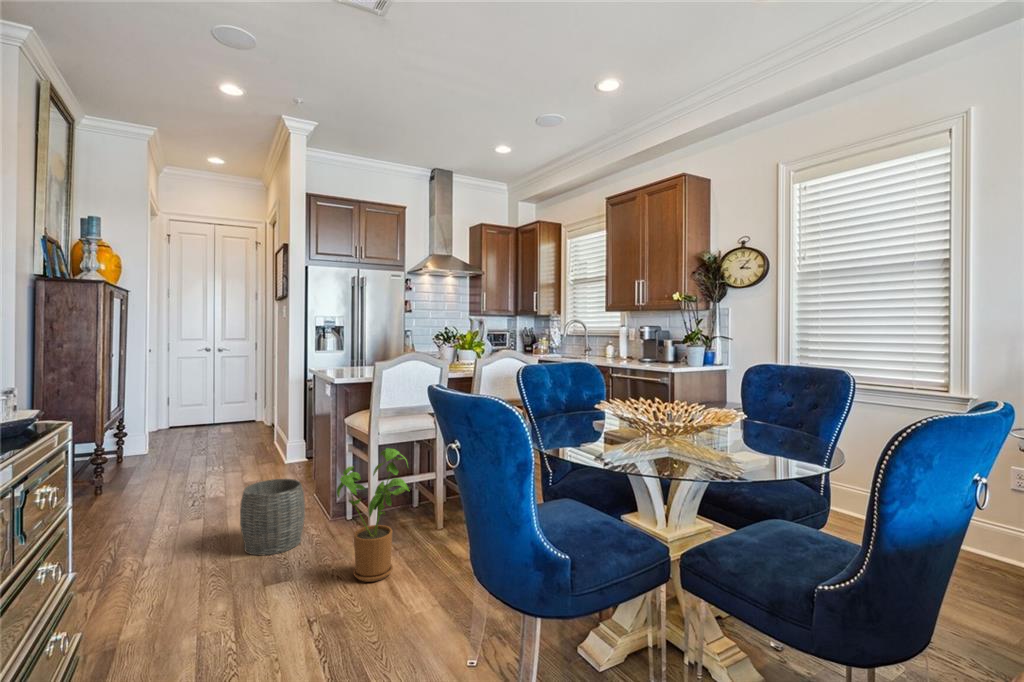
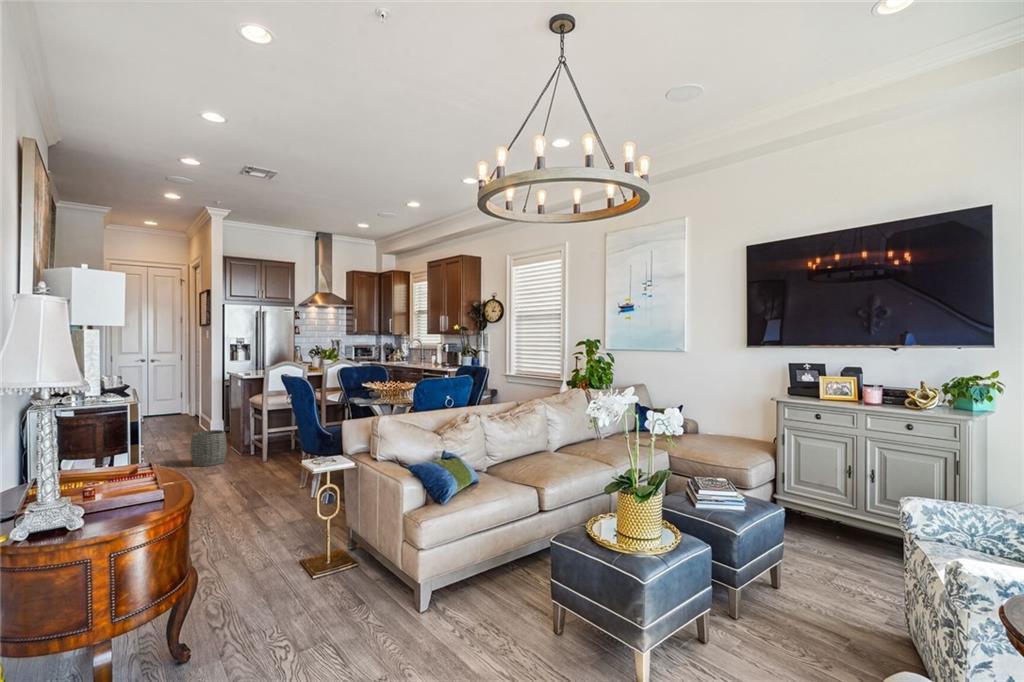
house plant: present [337,448,410,582] -> none [244,408,282,471]

